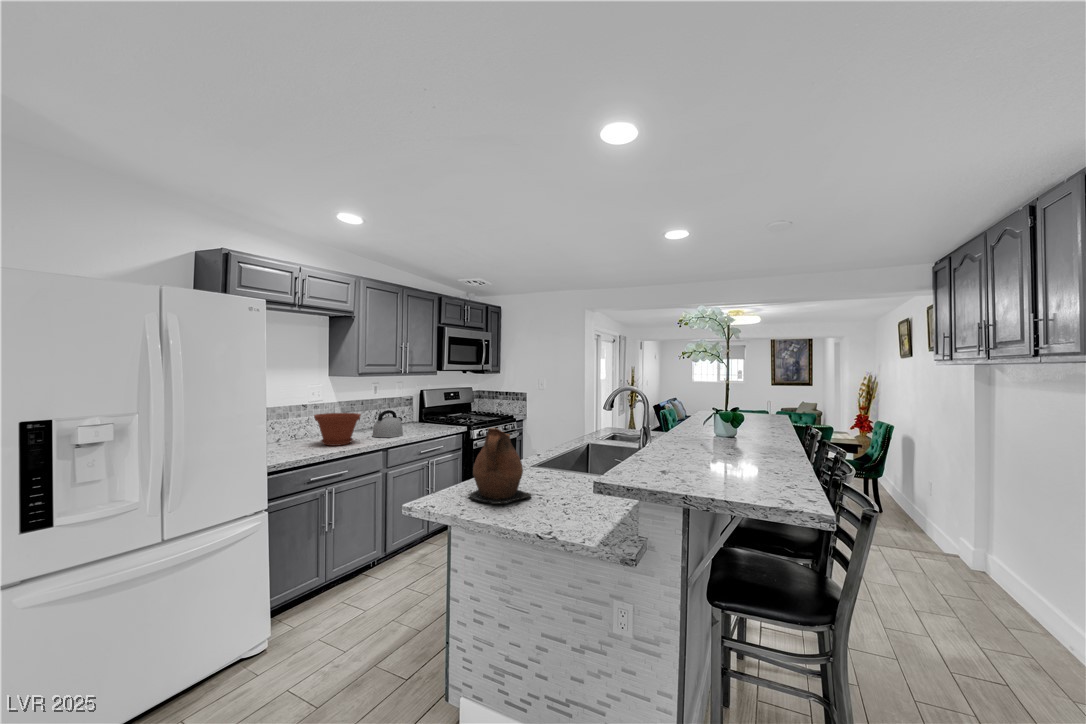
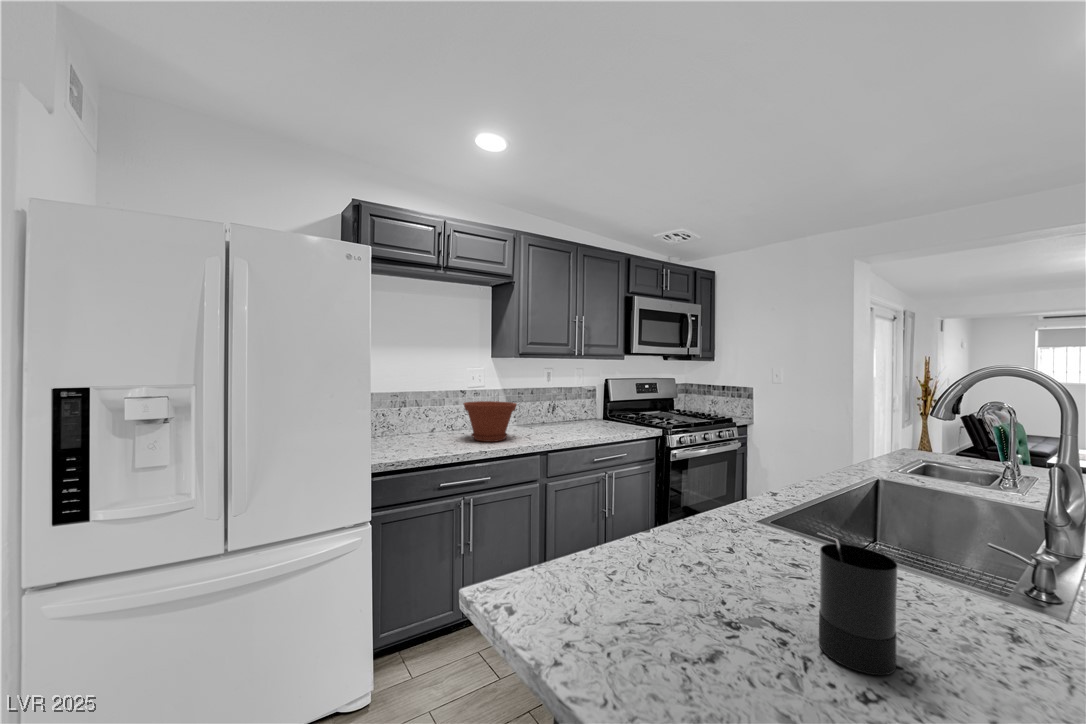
kettle: present [372,410,403,437] -> none [536,401,574,436]
ceramic pitcher: present [468,428,531,504] -> none [580,442,751,655]
candle: none [553,457,576,498] -> present [818,533,898,675]

